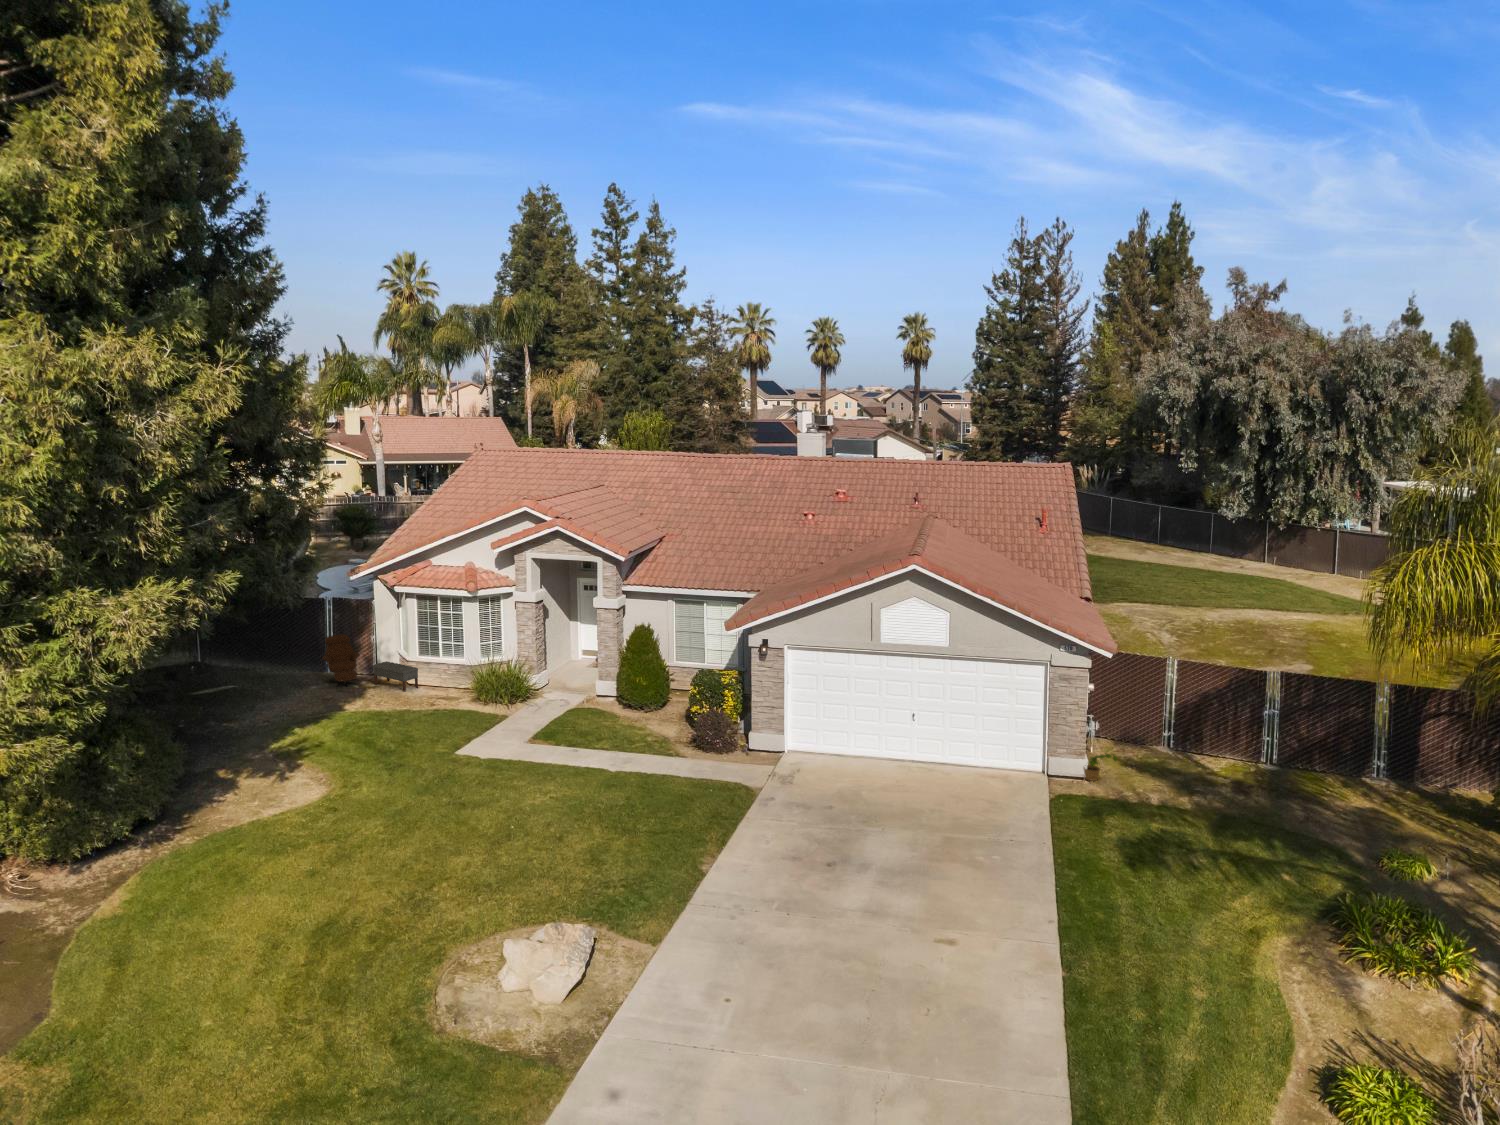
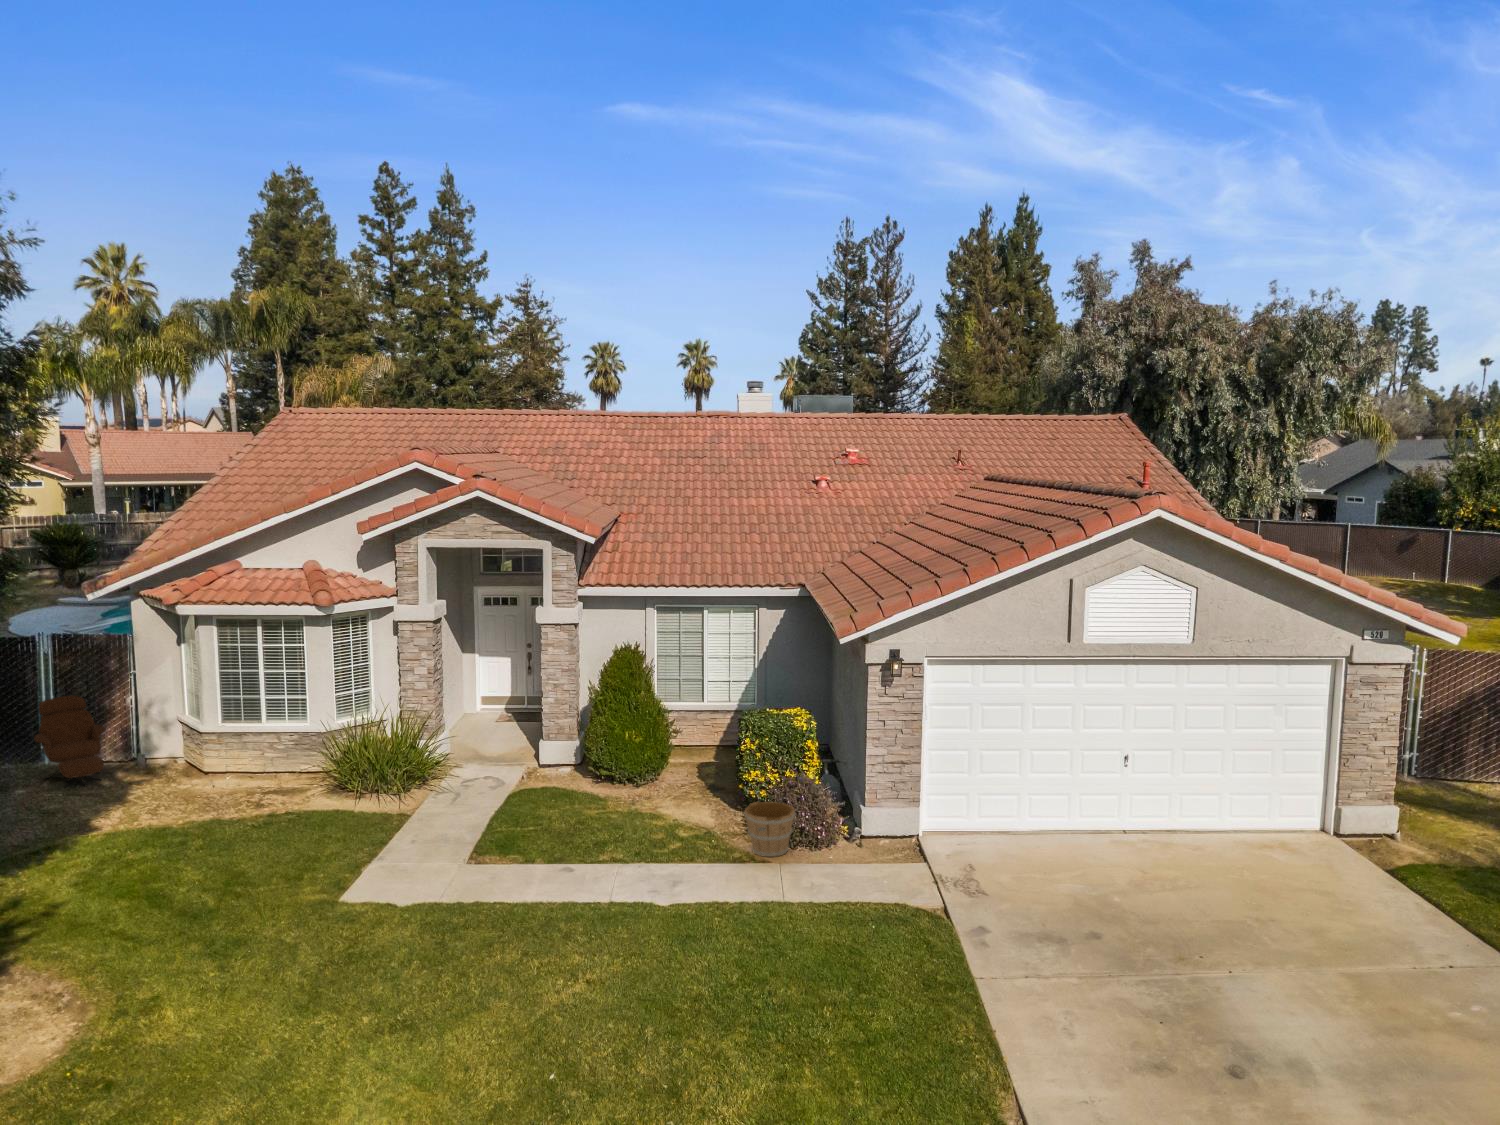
bench: present [372,661,418,692] -> none [134,737,222,787]
wooden bucket: none [675,723,705,755] -> present [744,802,795,857]
potted plant: present [1084,754,1117,781] -> none [1395,794,1457,839]

